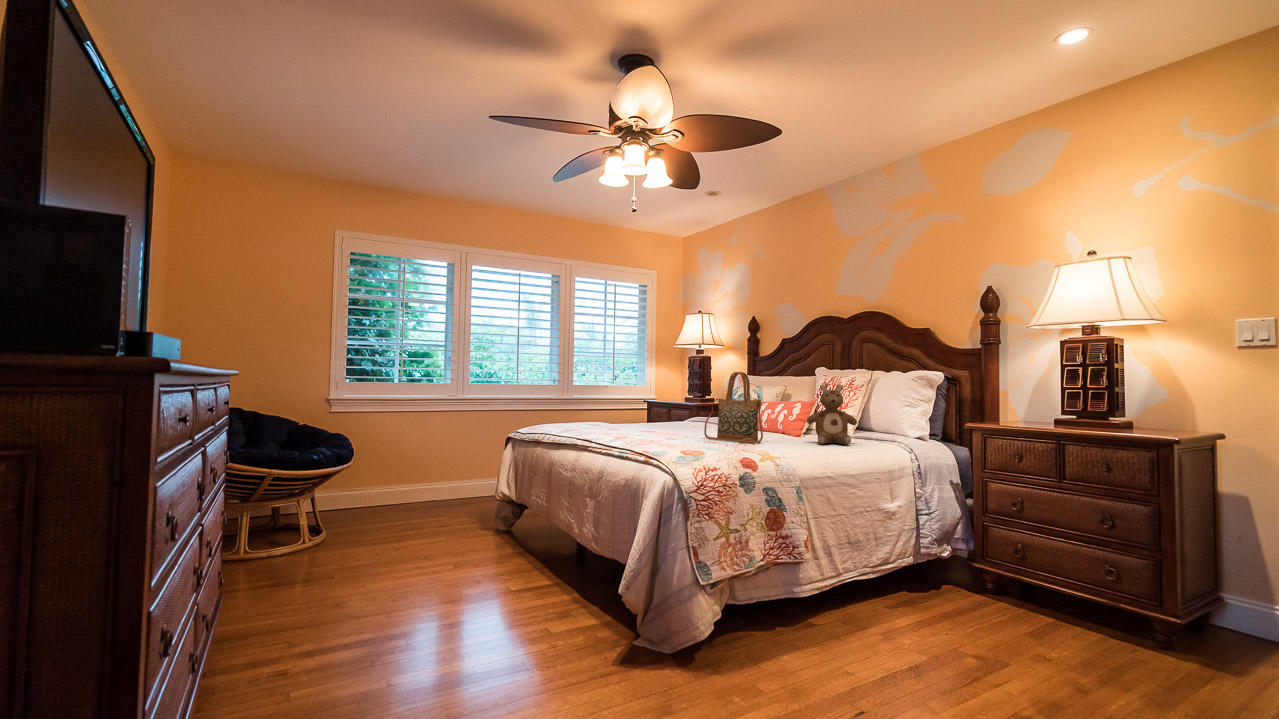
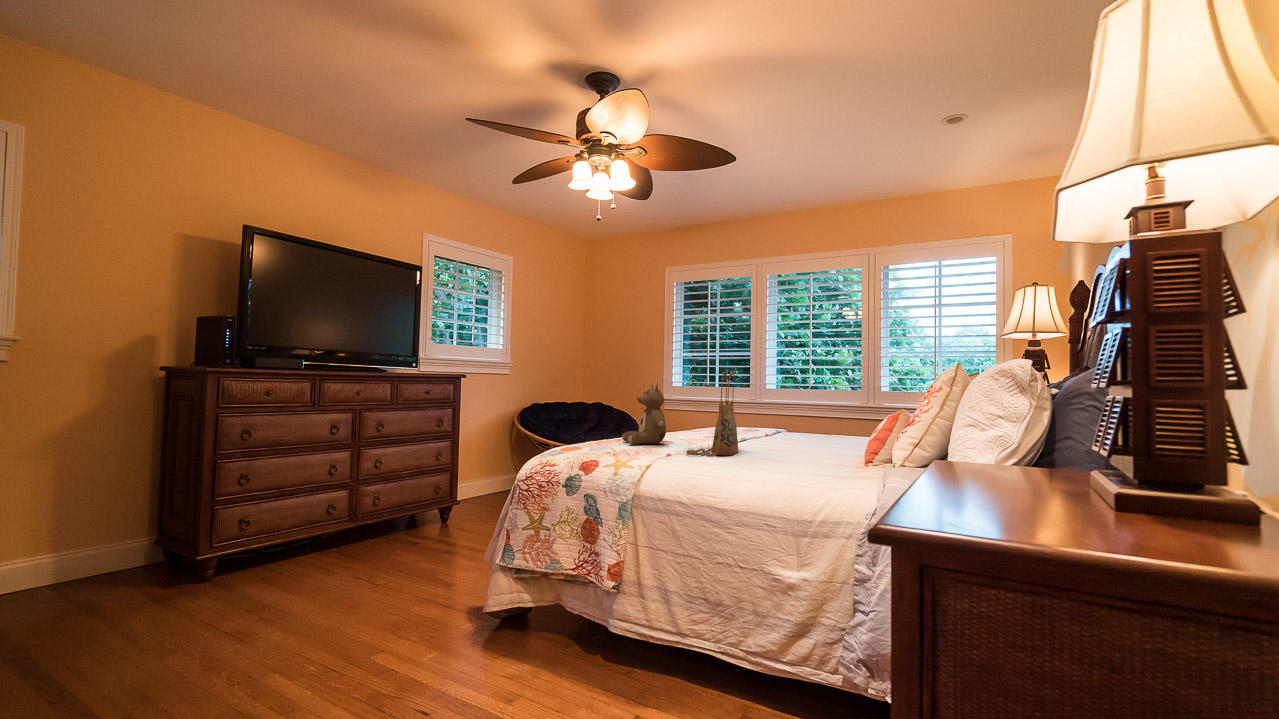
stuffed bear: present [806,384,857,445] -> present [622,382,666,444]

